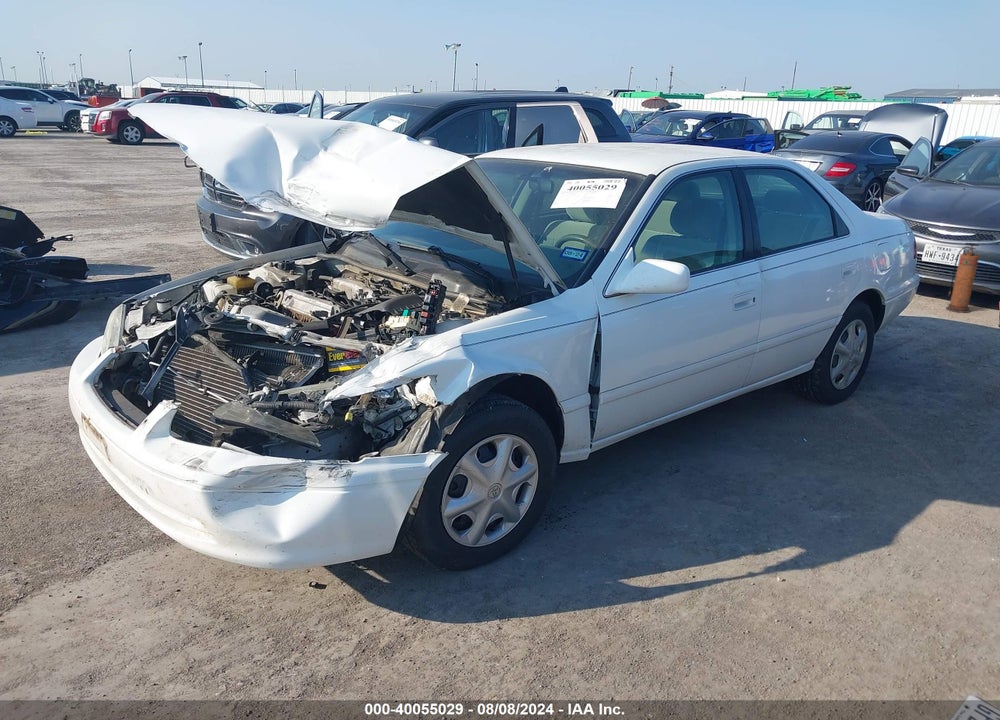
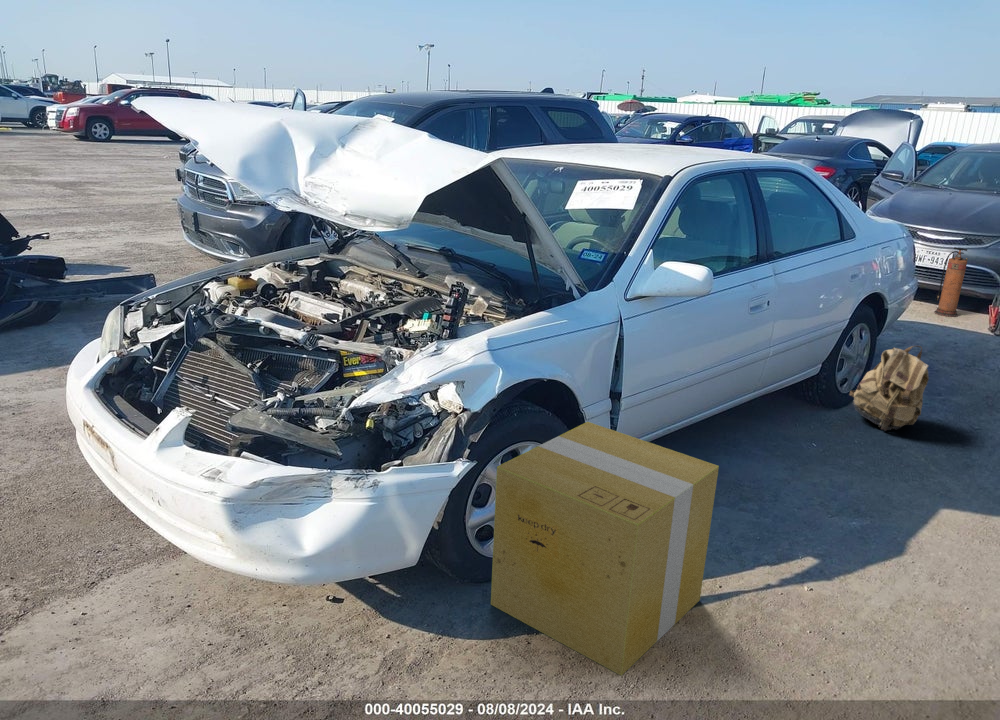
backpack: none [846,341,923,426] -> present [850,346,929,431]
cardboard box: none [467,415,688,661] -> present [491,422,719,676]

